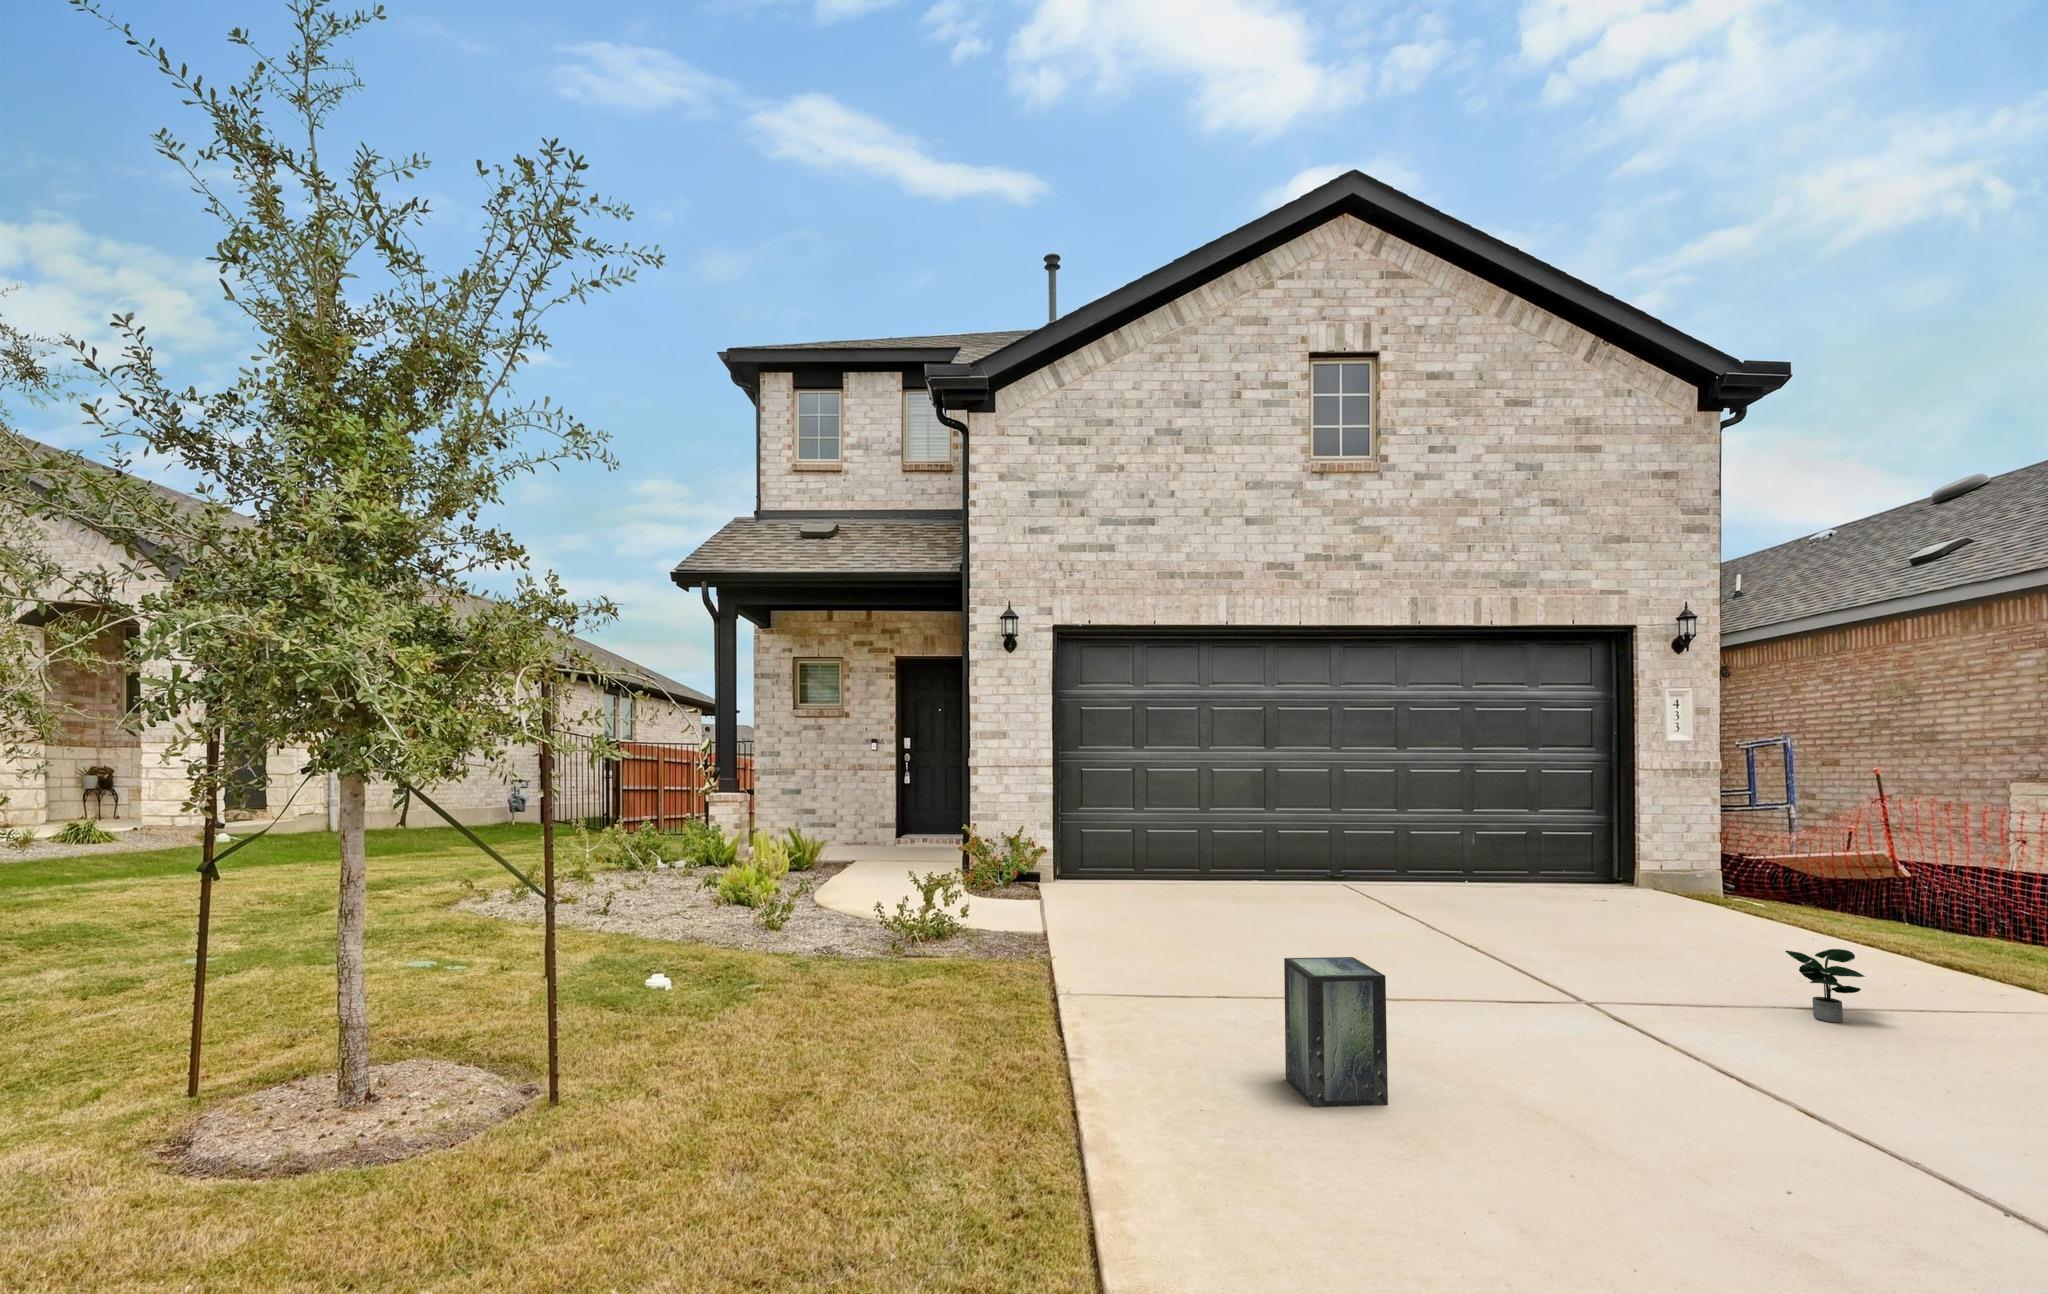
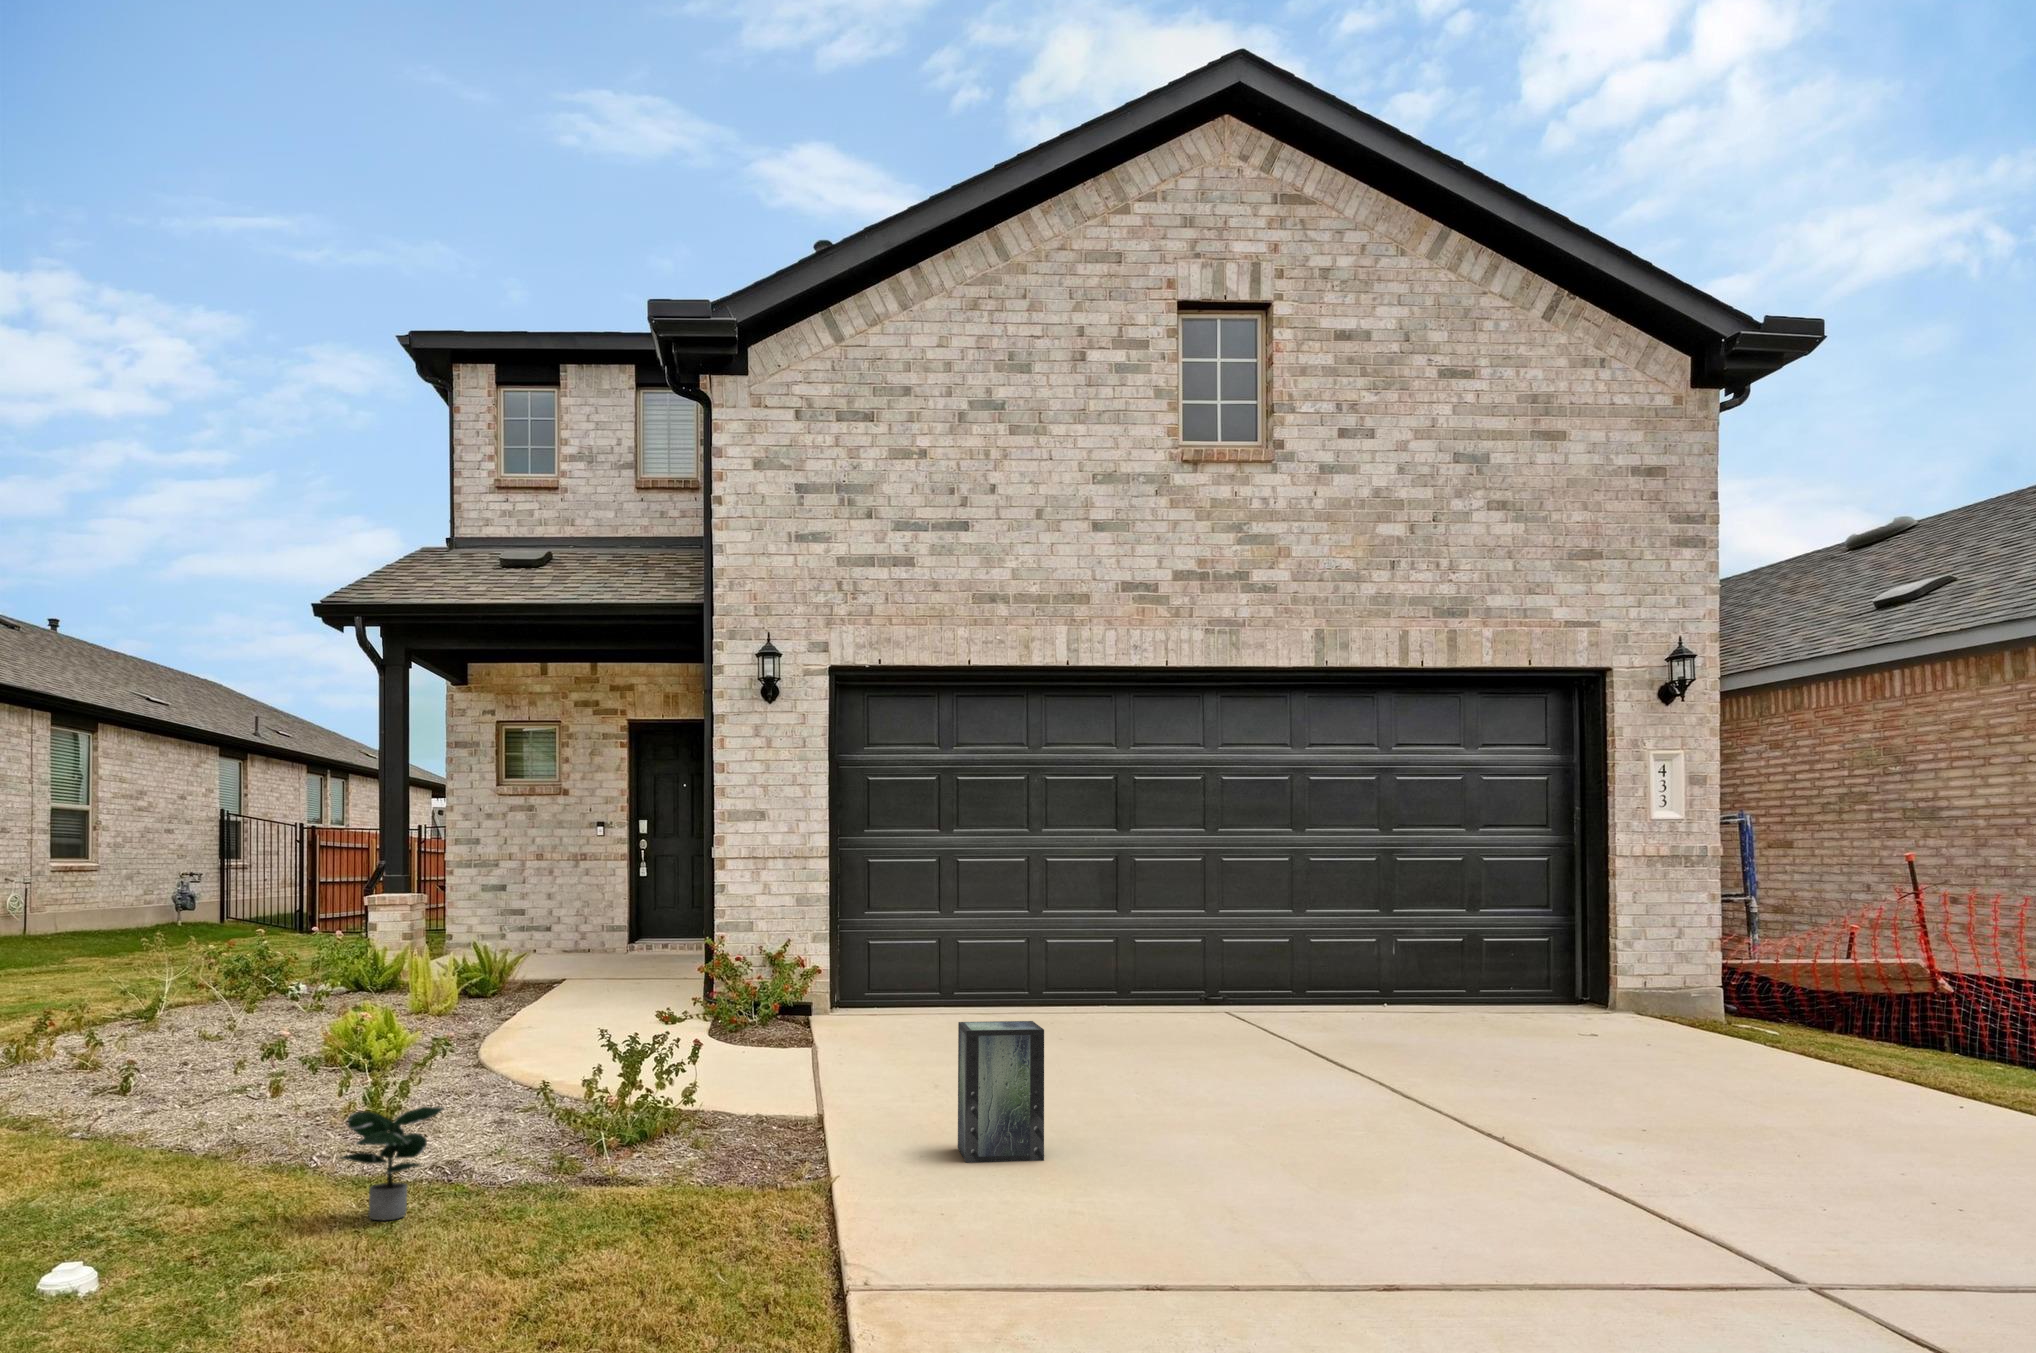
potted plant: present [1785,949,1865,1023] -> present [341,1107,443,1220]

